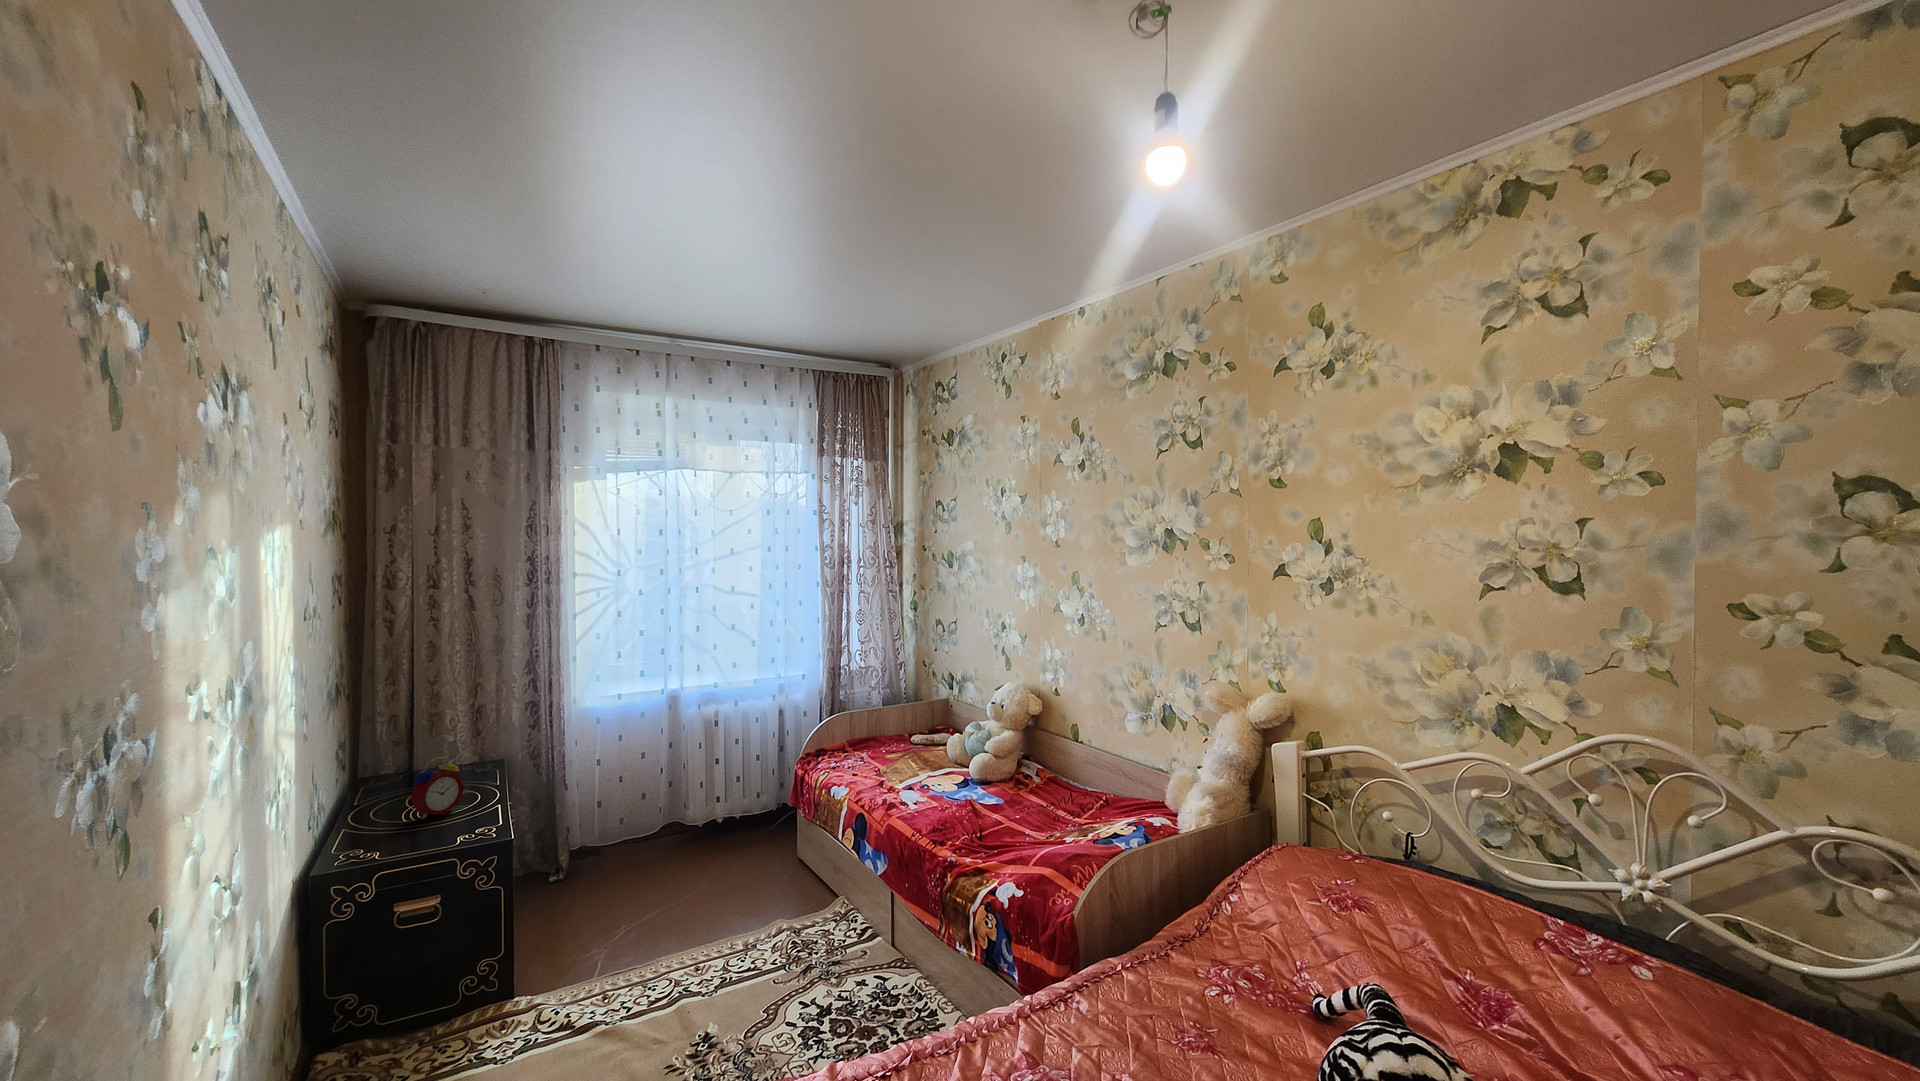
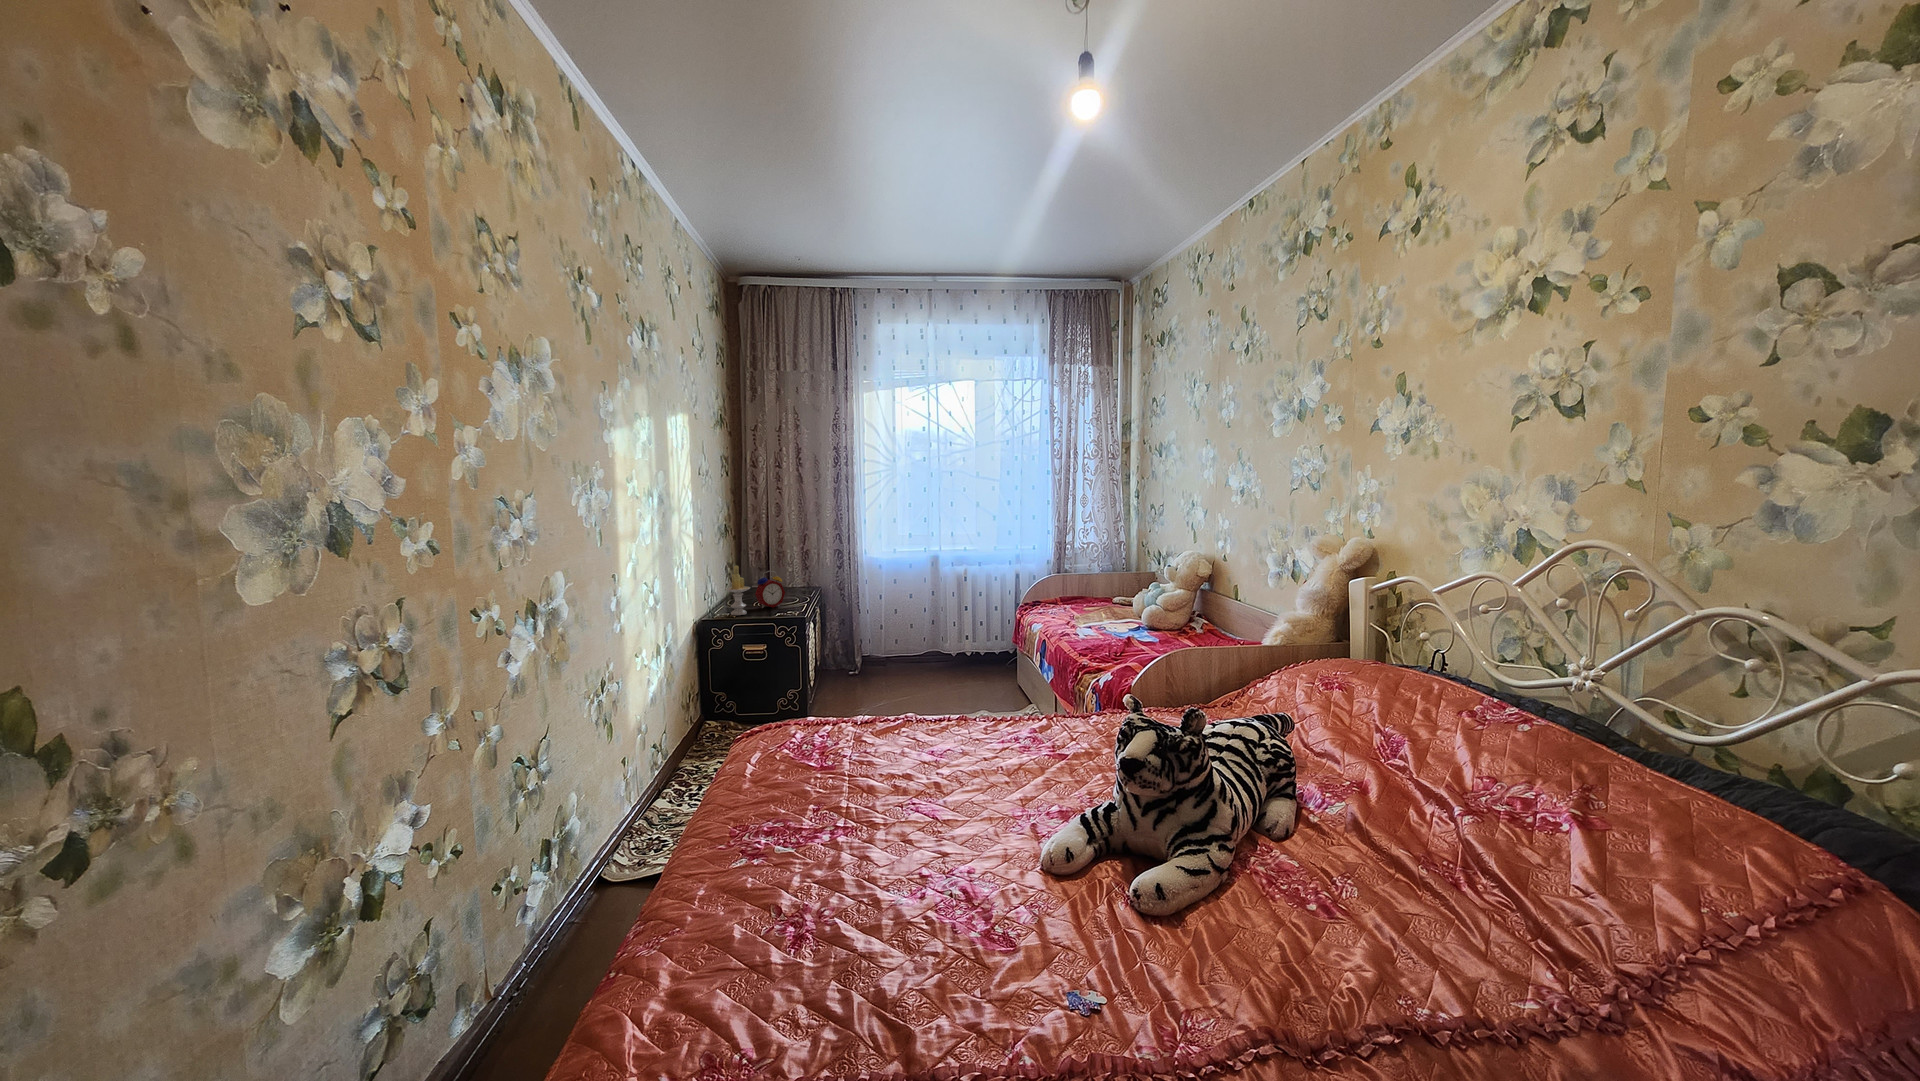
candle: none [357,762,408,846] -> present [725,566,750,615]

